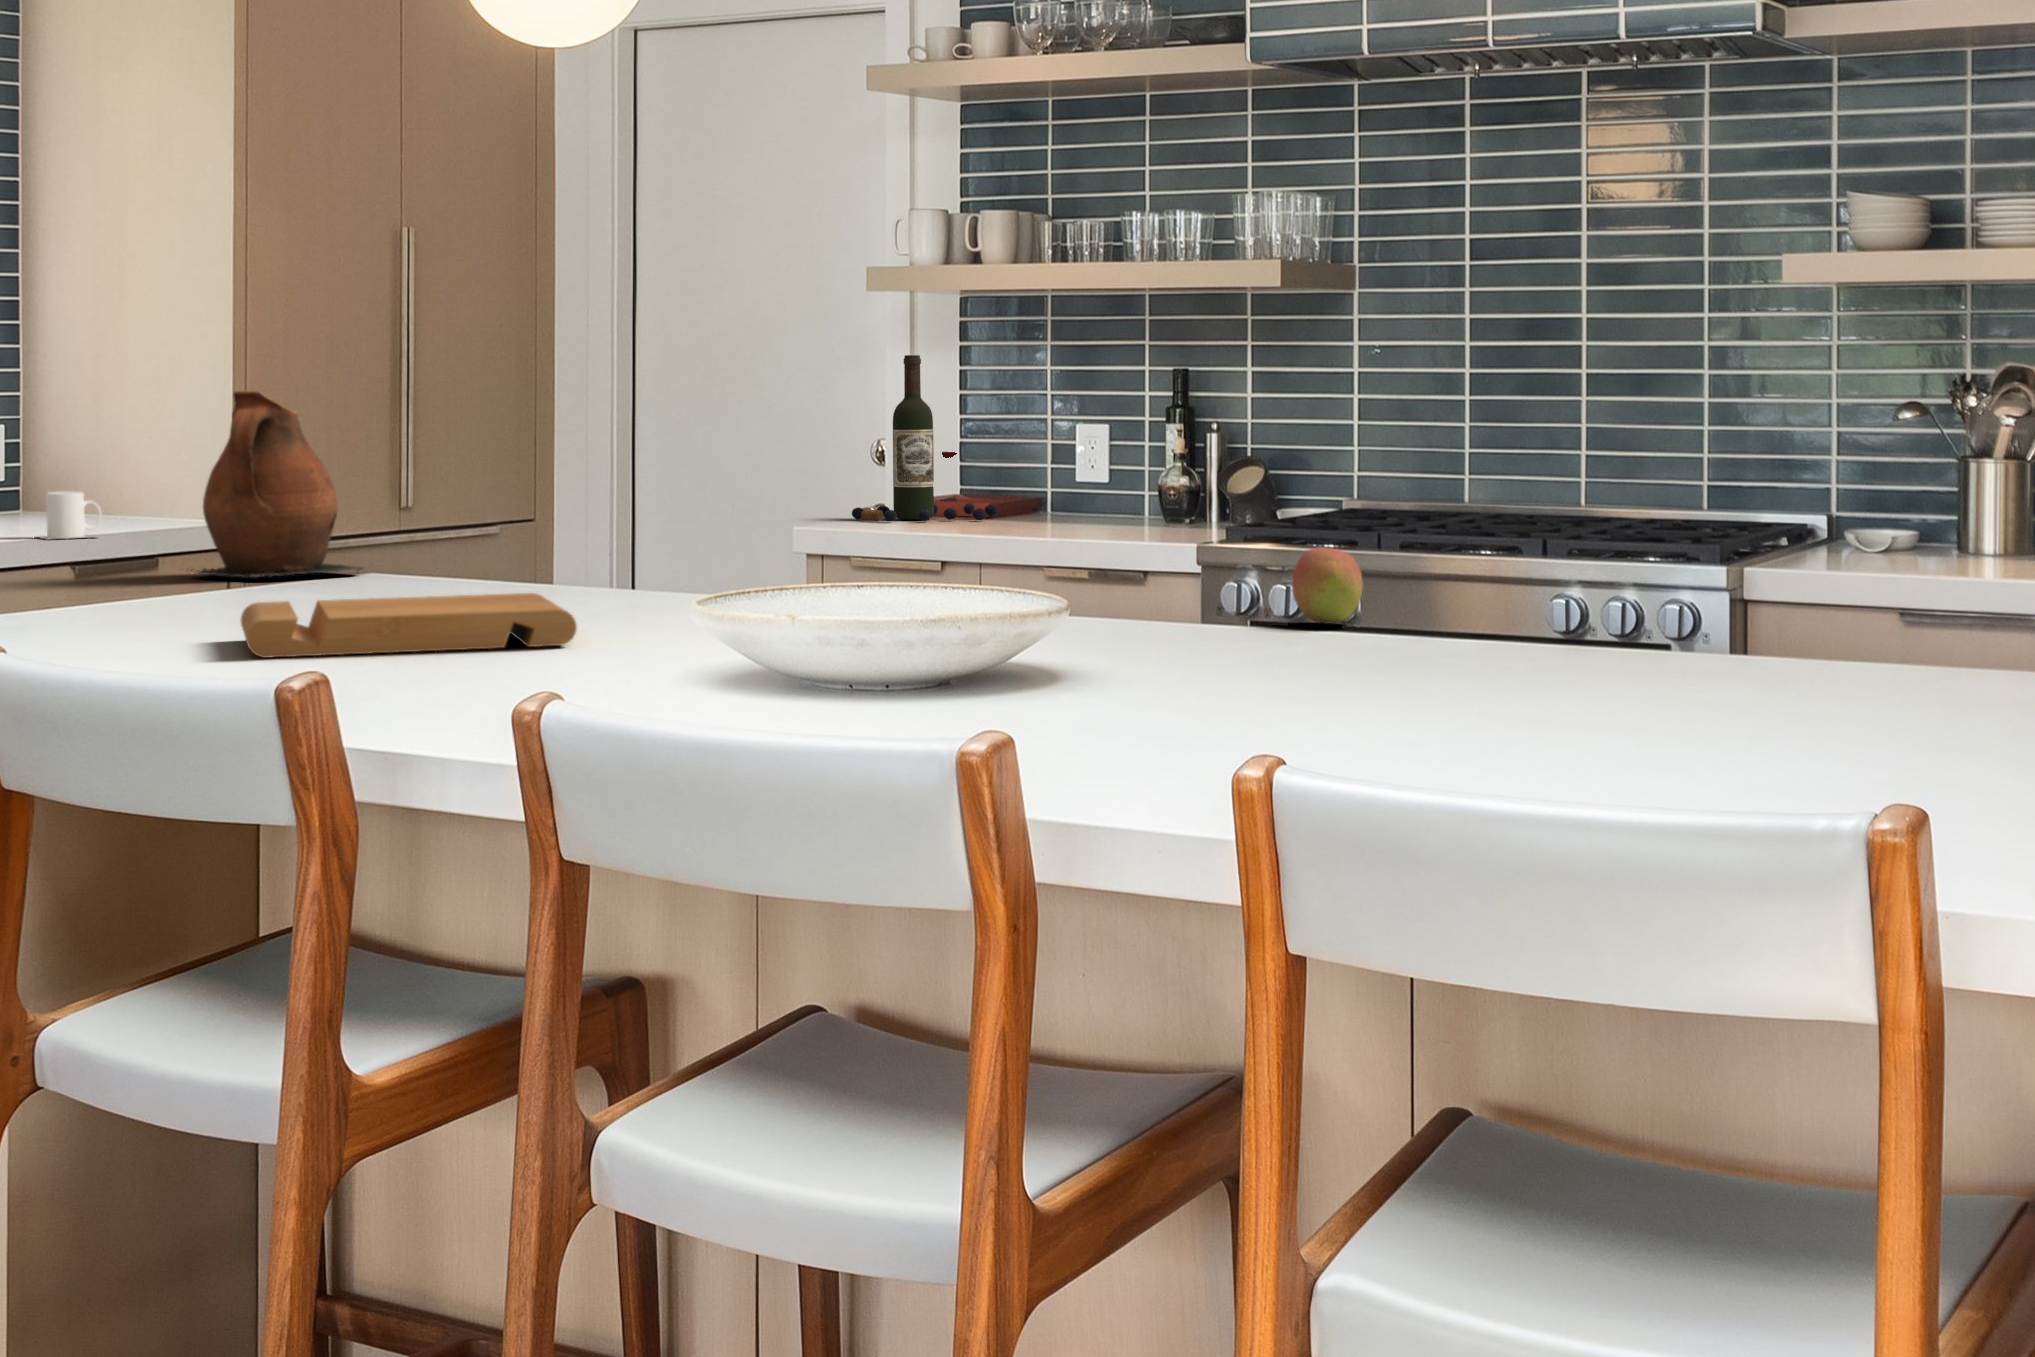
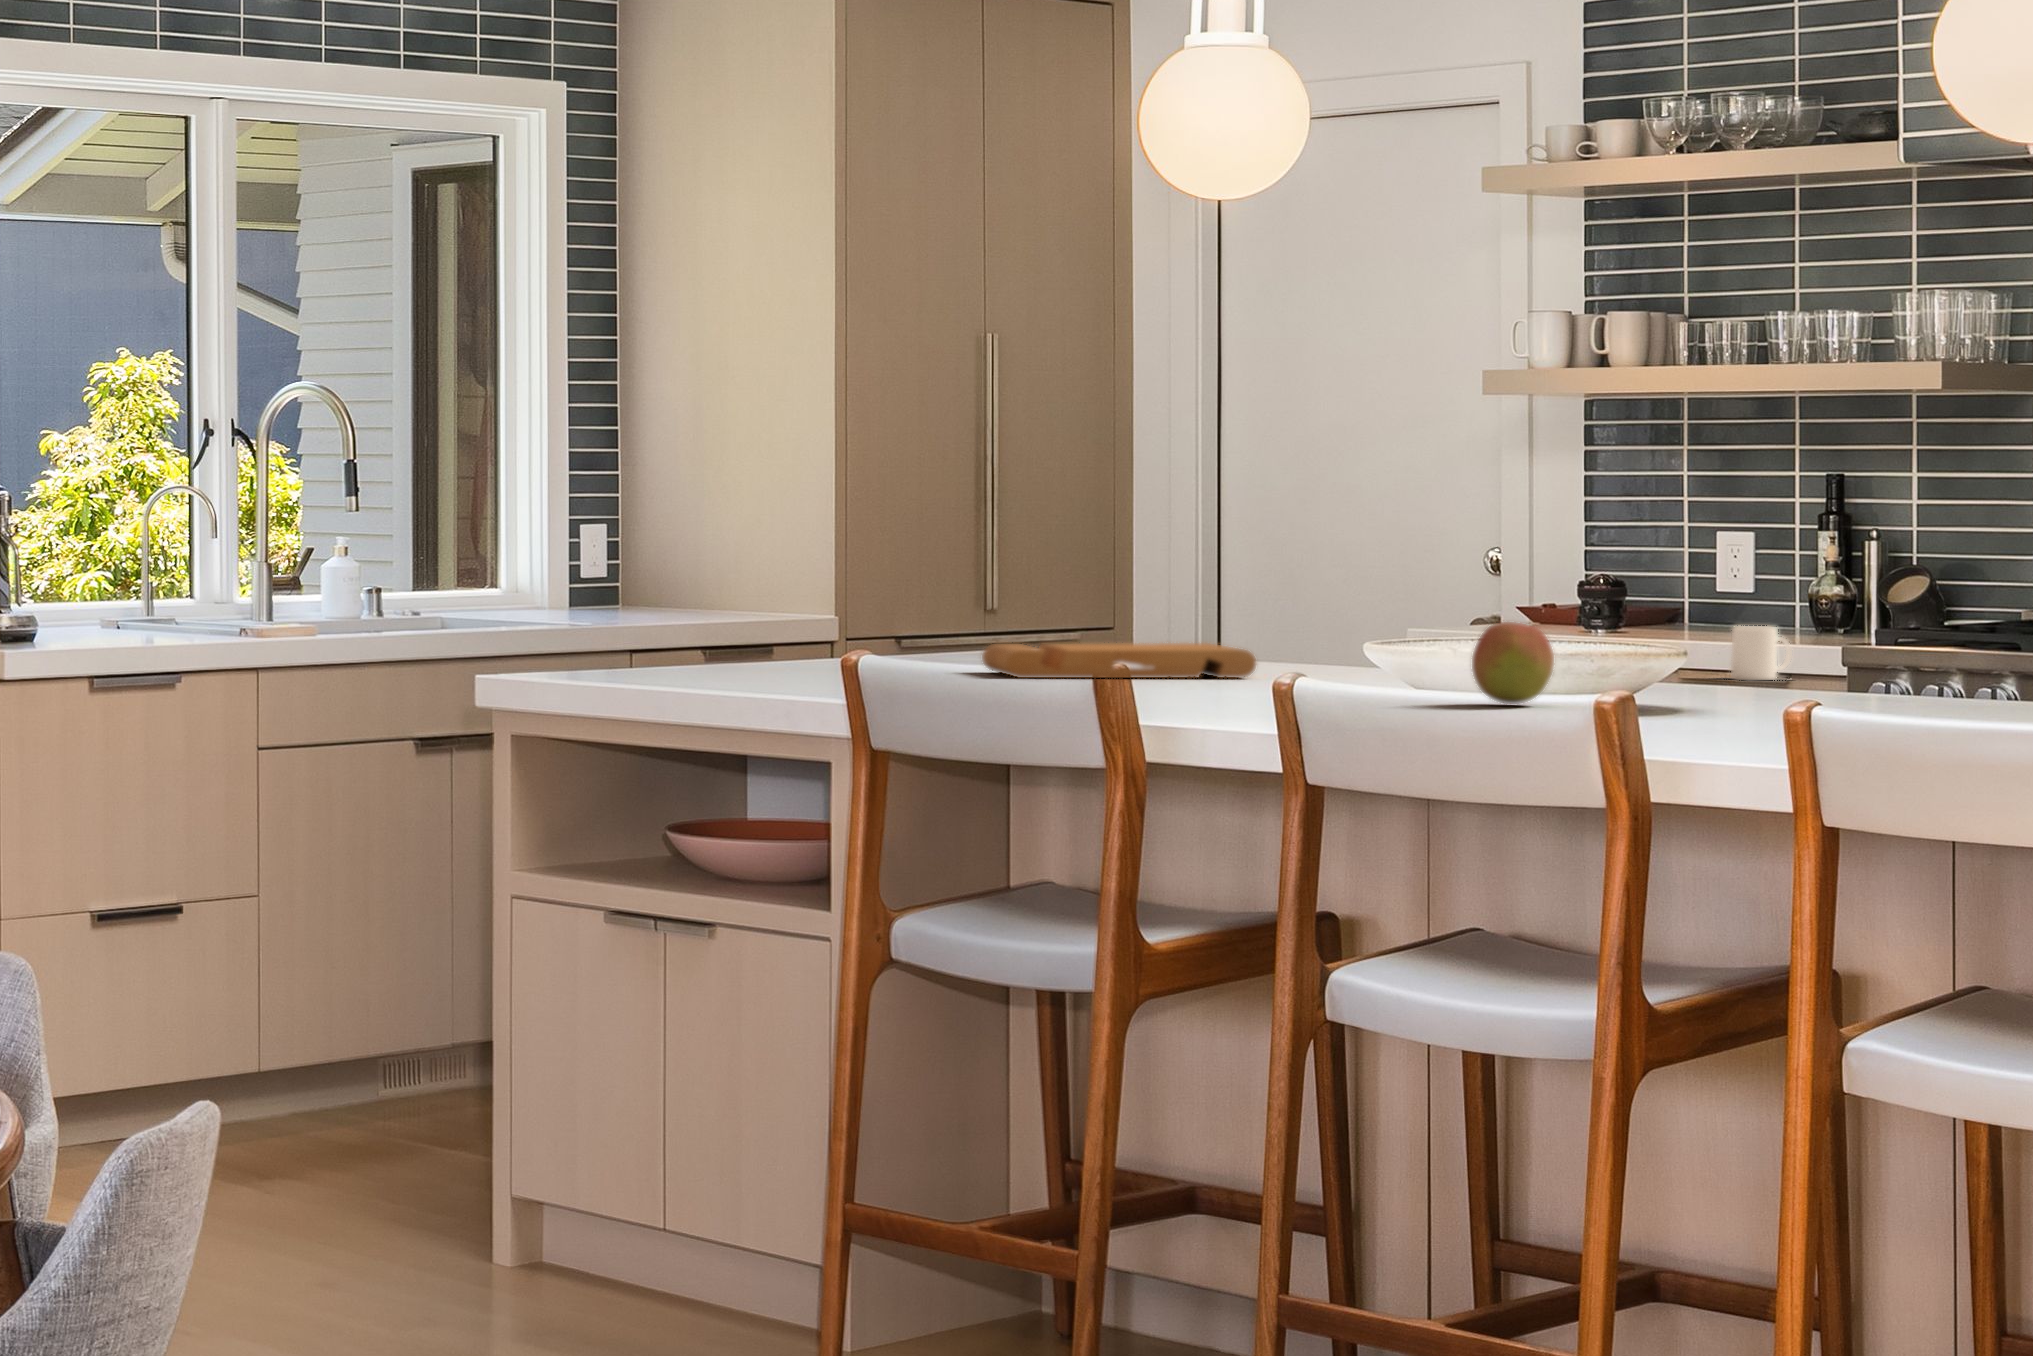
wine bottle: present [852,355,998,522] -> none [1449,462,1646,633]
ceramic pitcher: present [191,391,363,577] -> none [853,489,1008,649]
mug: present [36,491,102,540] -> present [1722,626,1792,680]
fruit: present [1292,547,1363,624] -> present [1472,622,1554,704]

